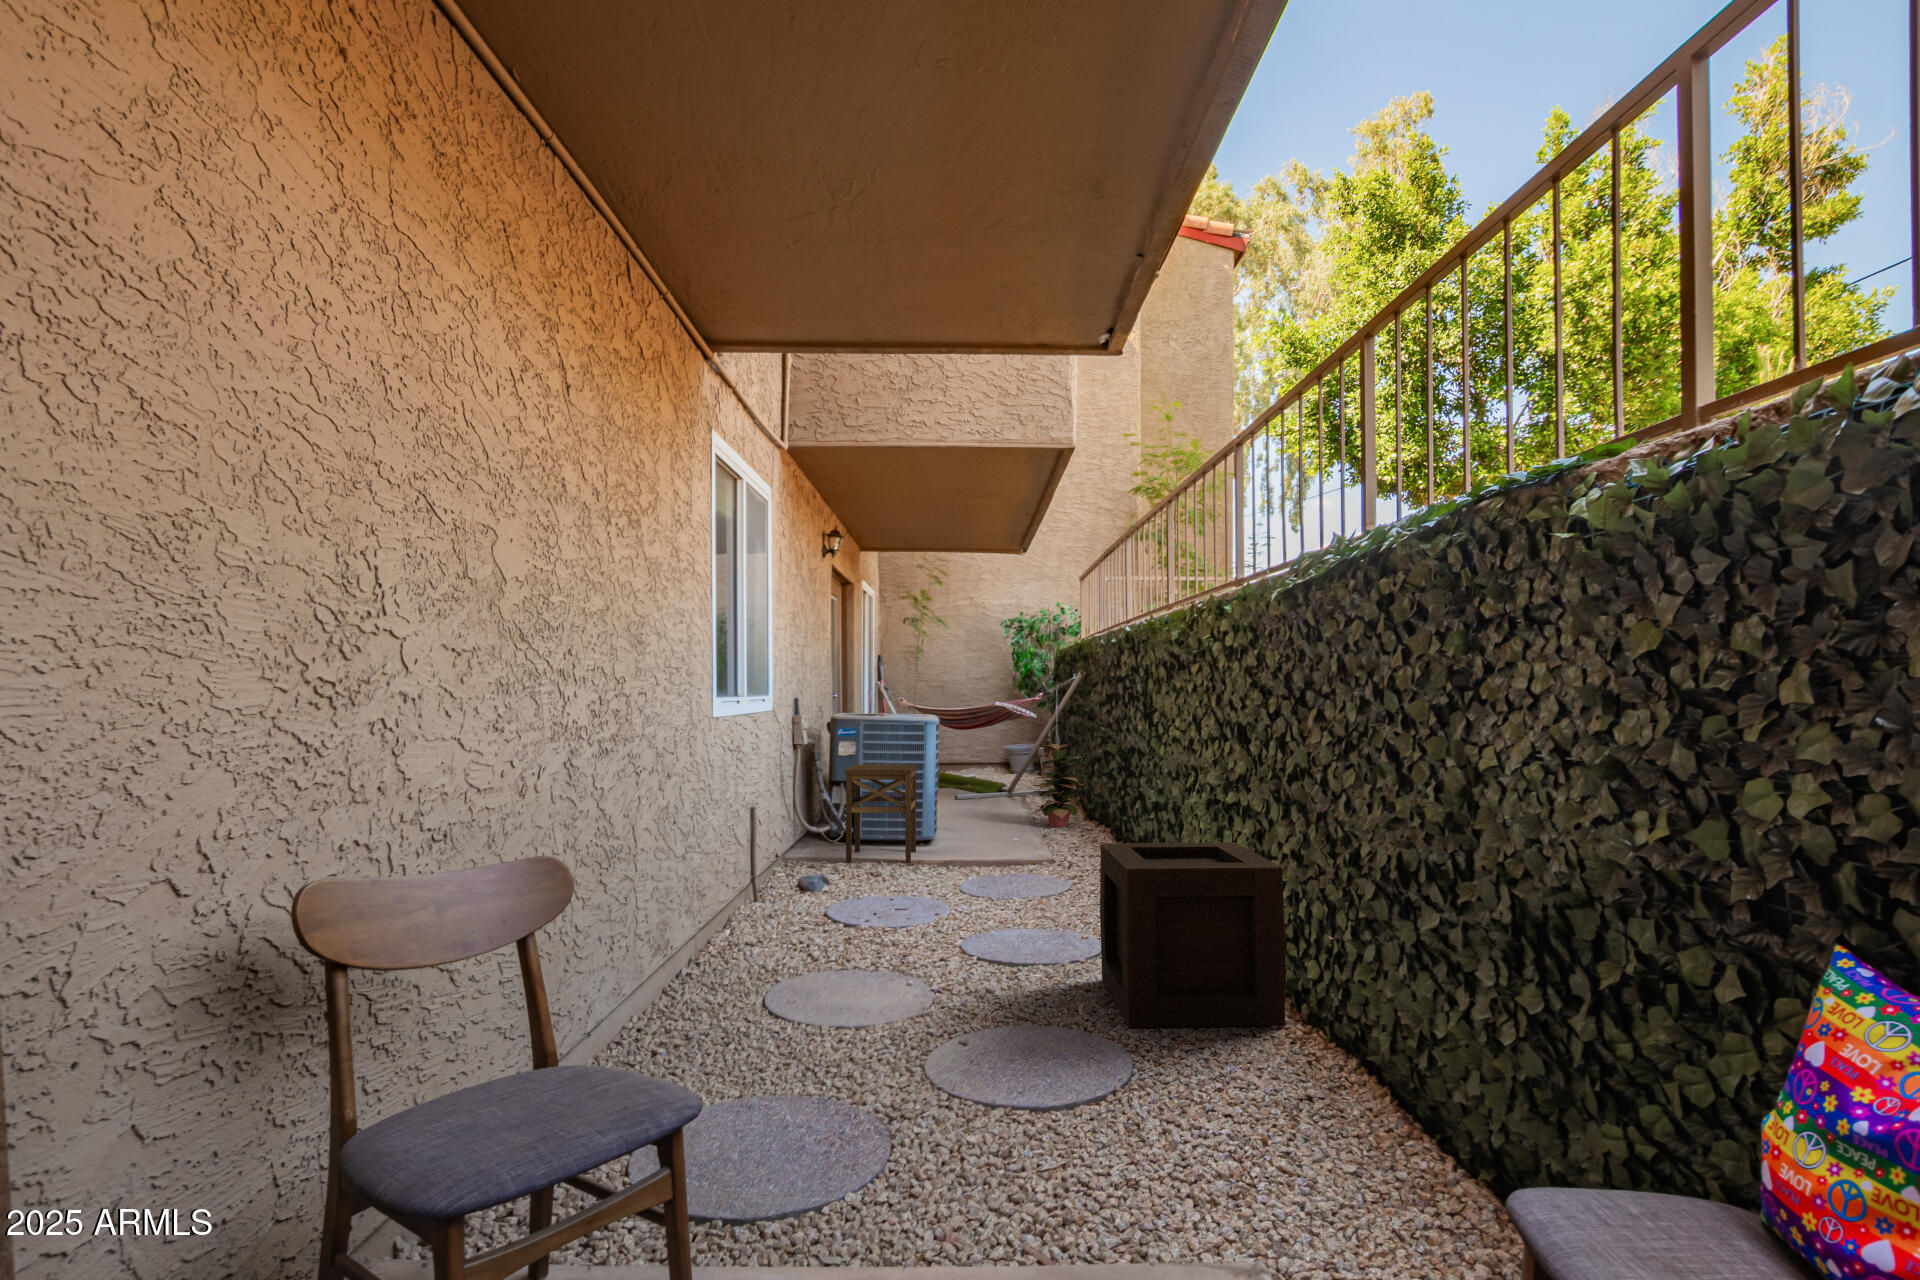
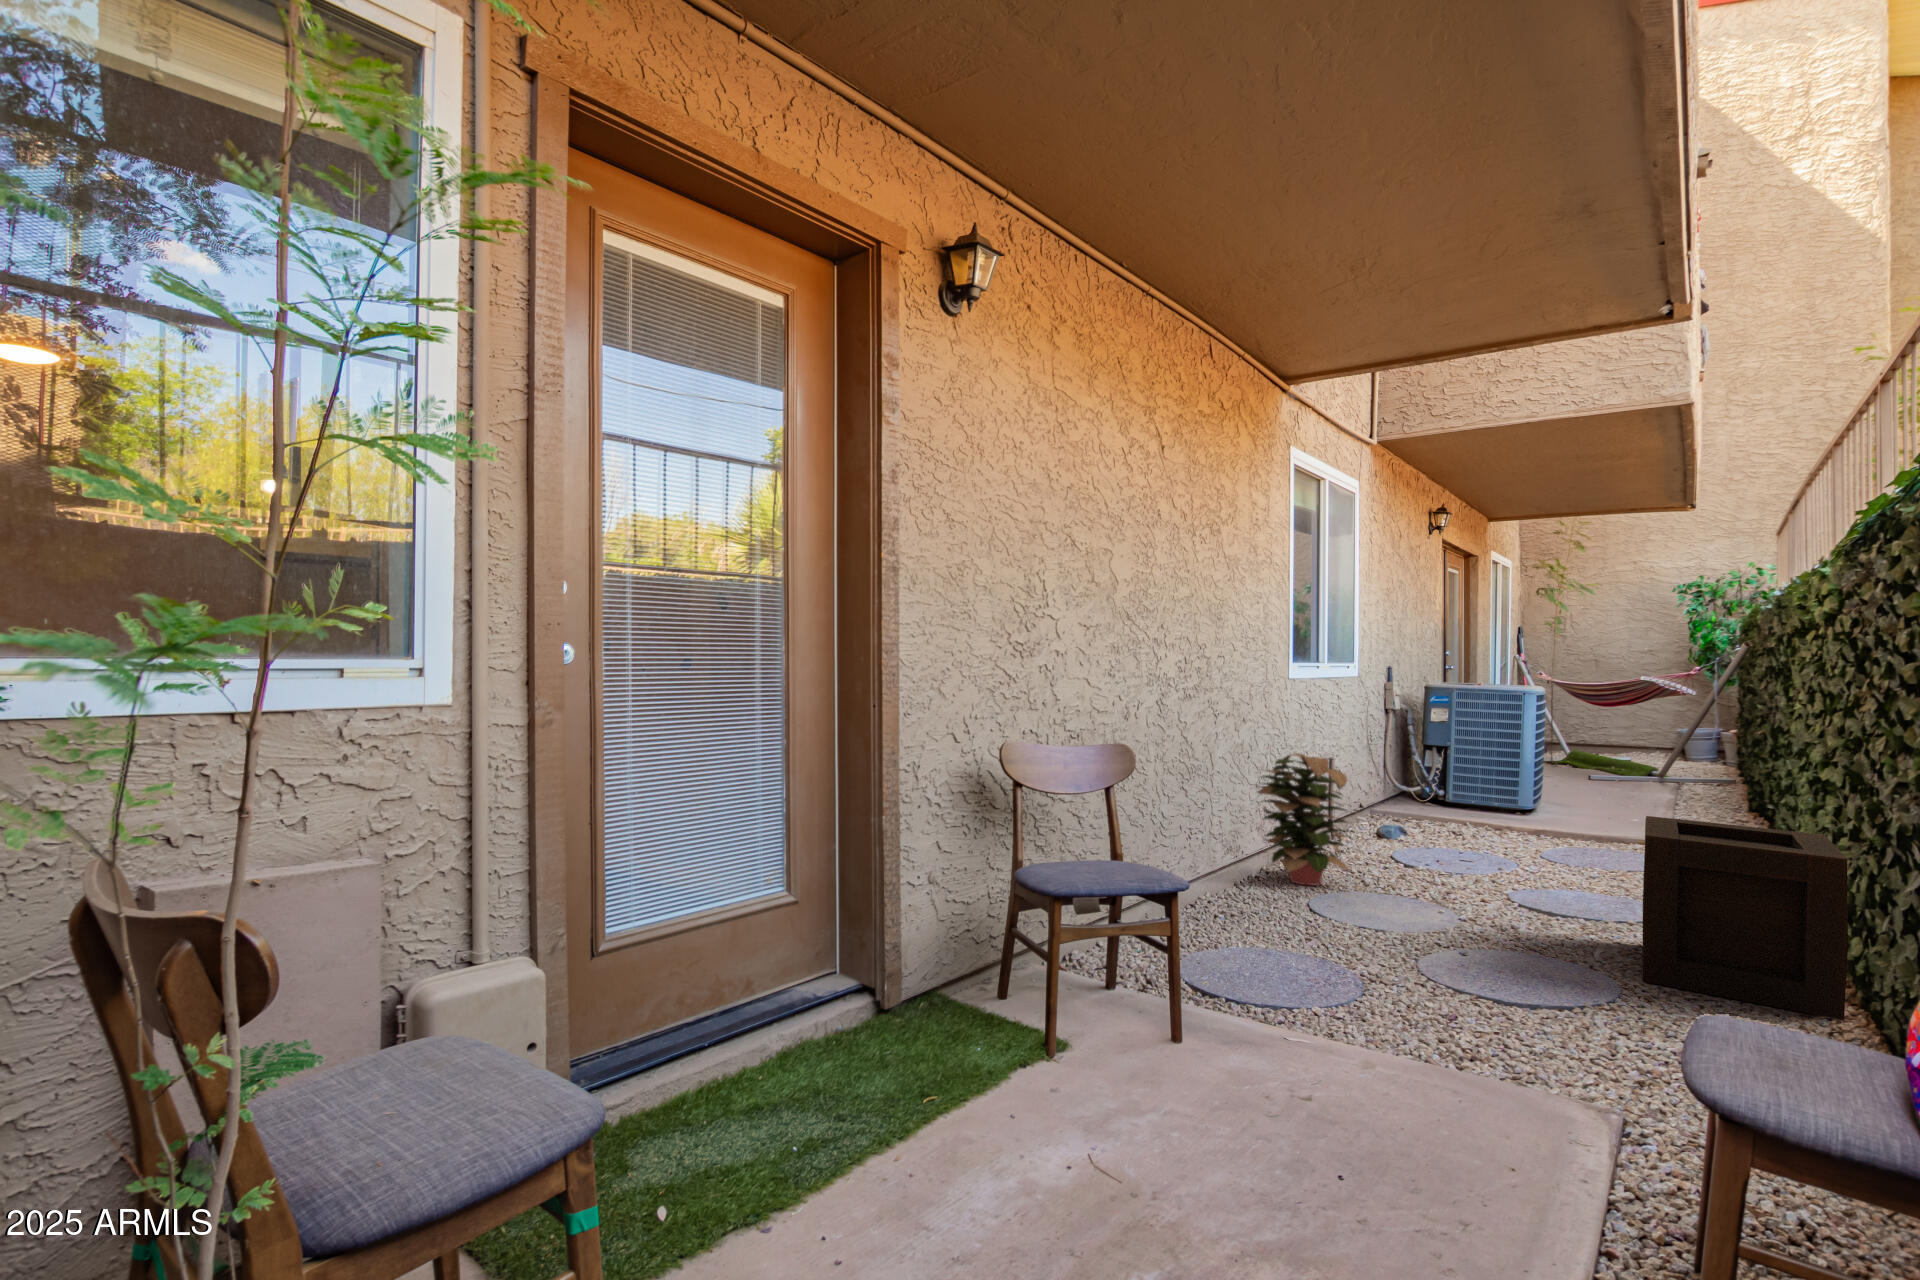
decorative plant: present [1033,744,1087,827] -> present [1257,753,1349,885]
side table: present [845,765,916,862] -> none [1430,731,1511,826]

